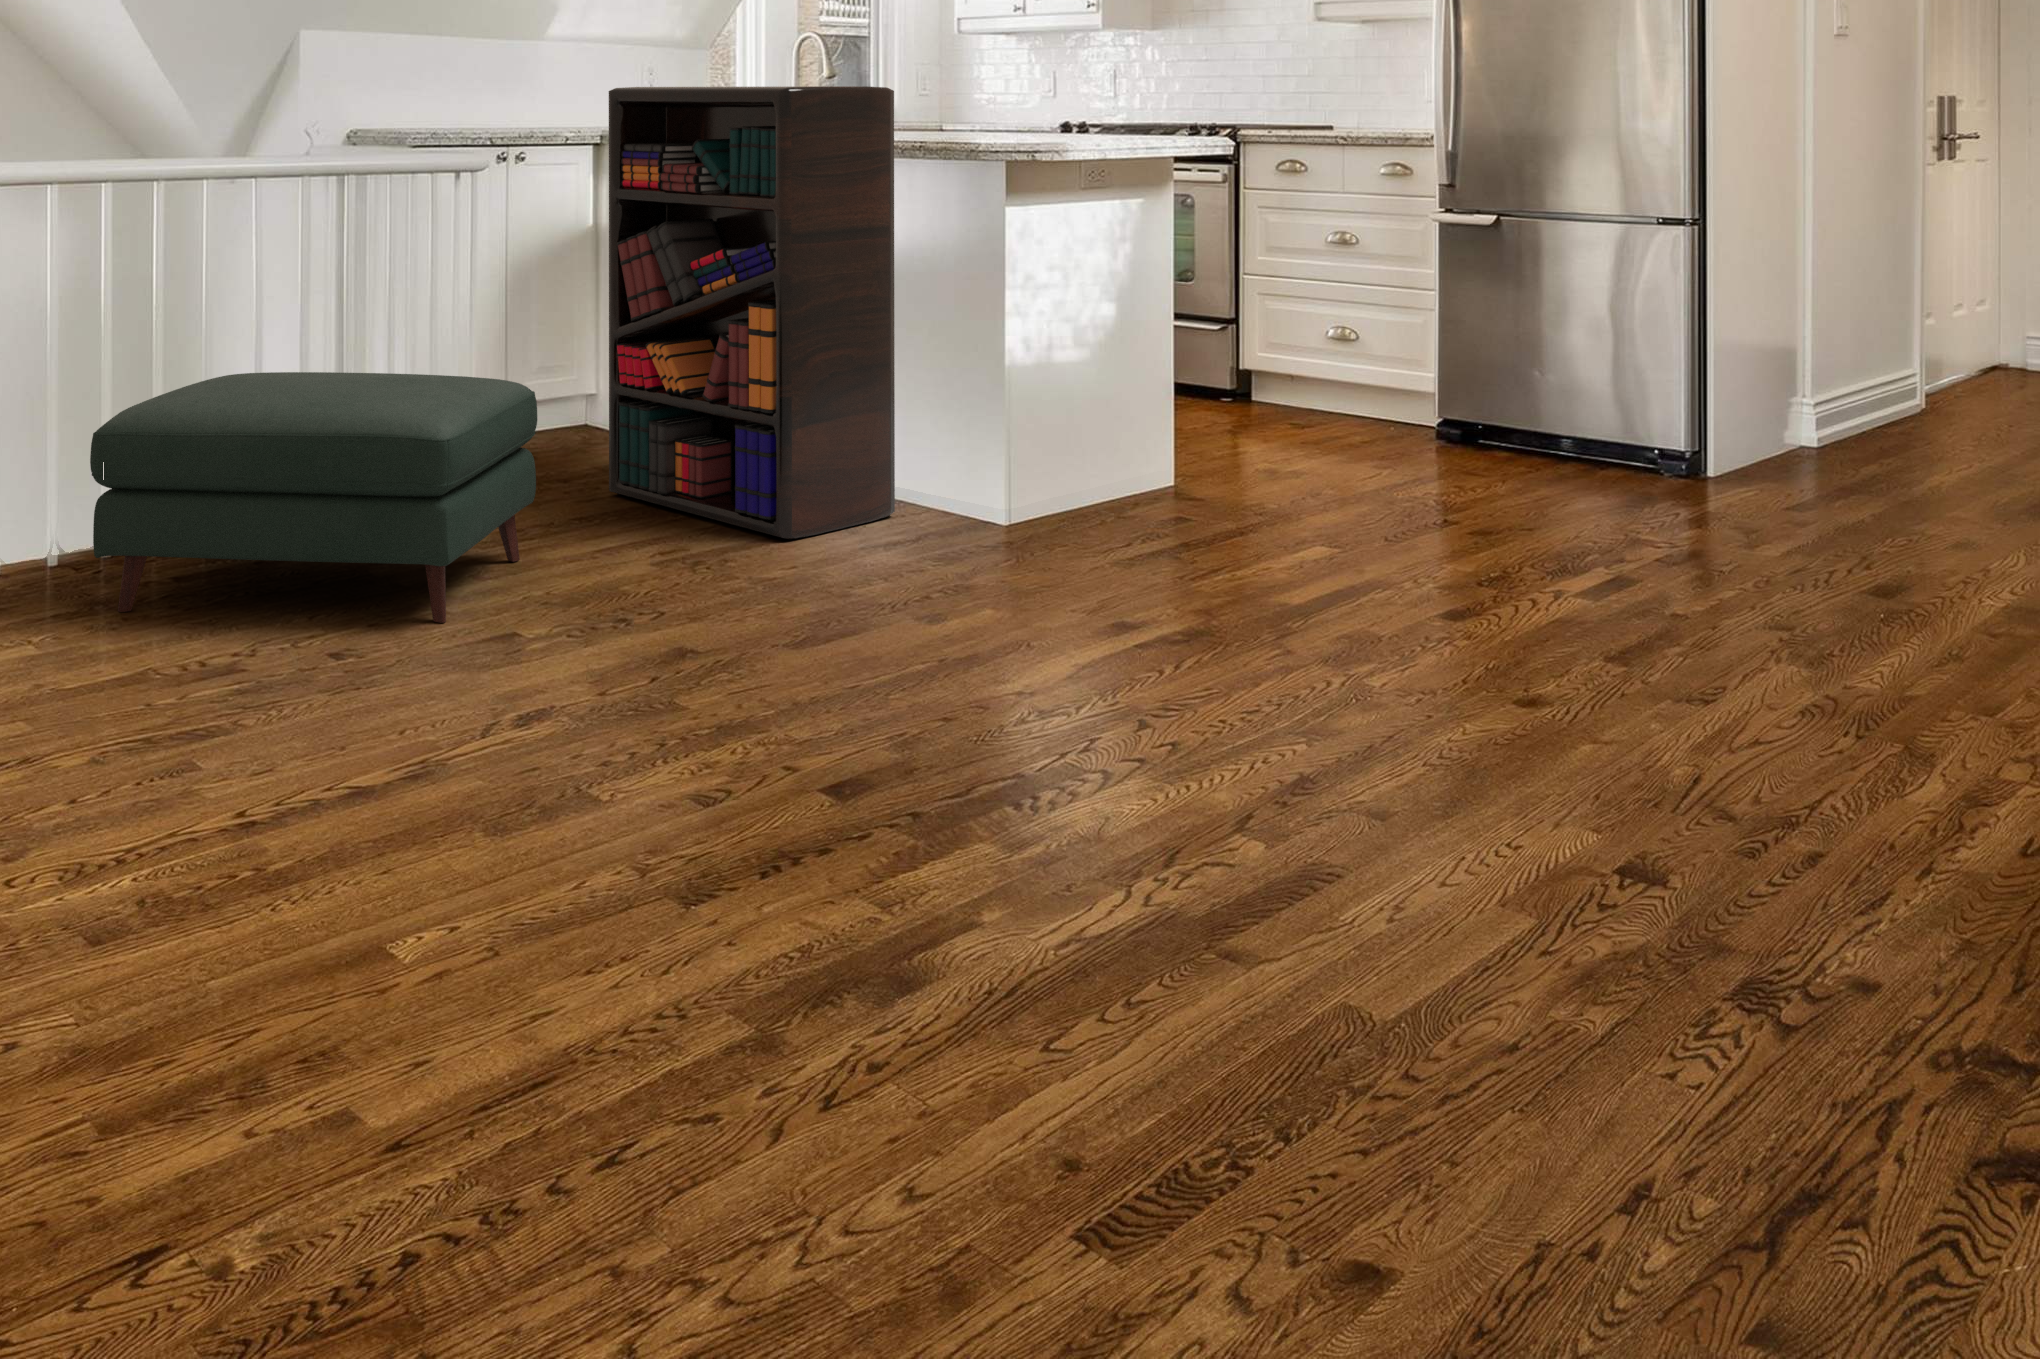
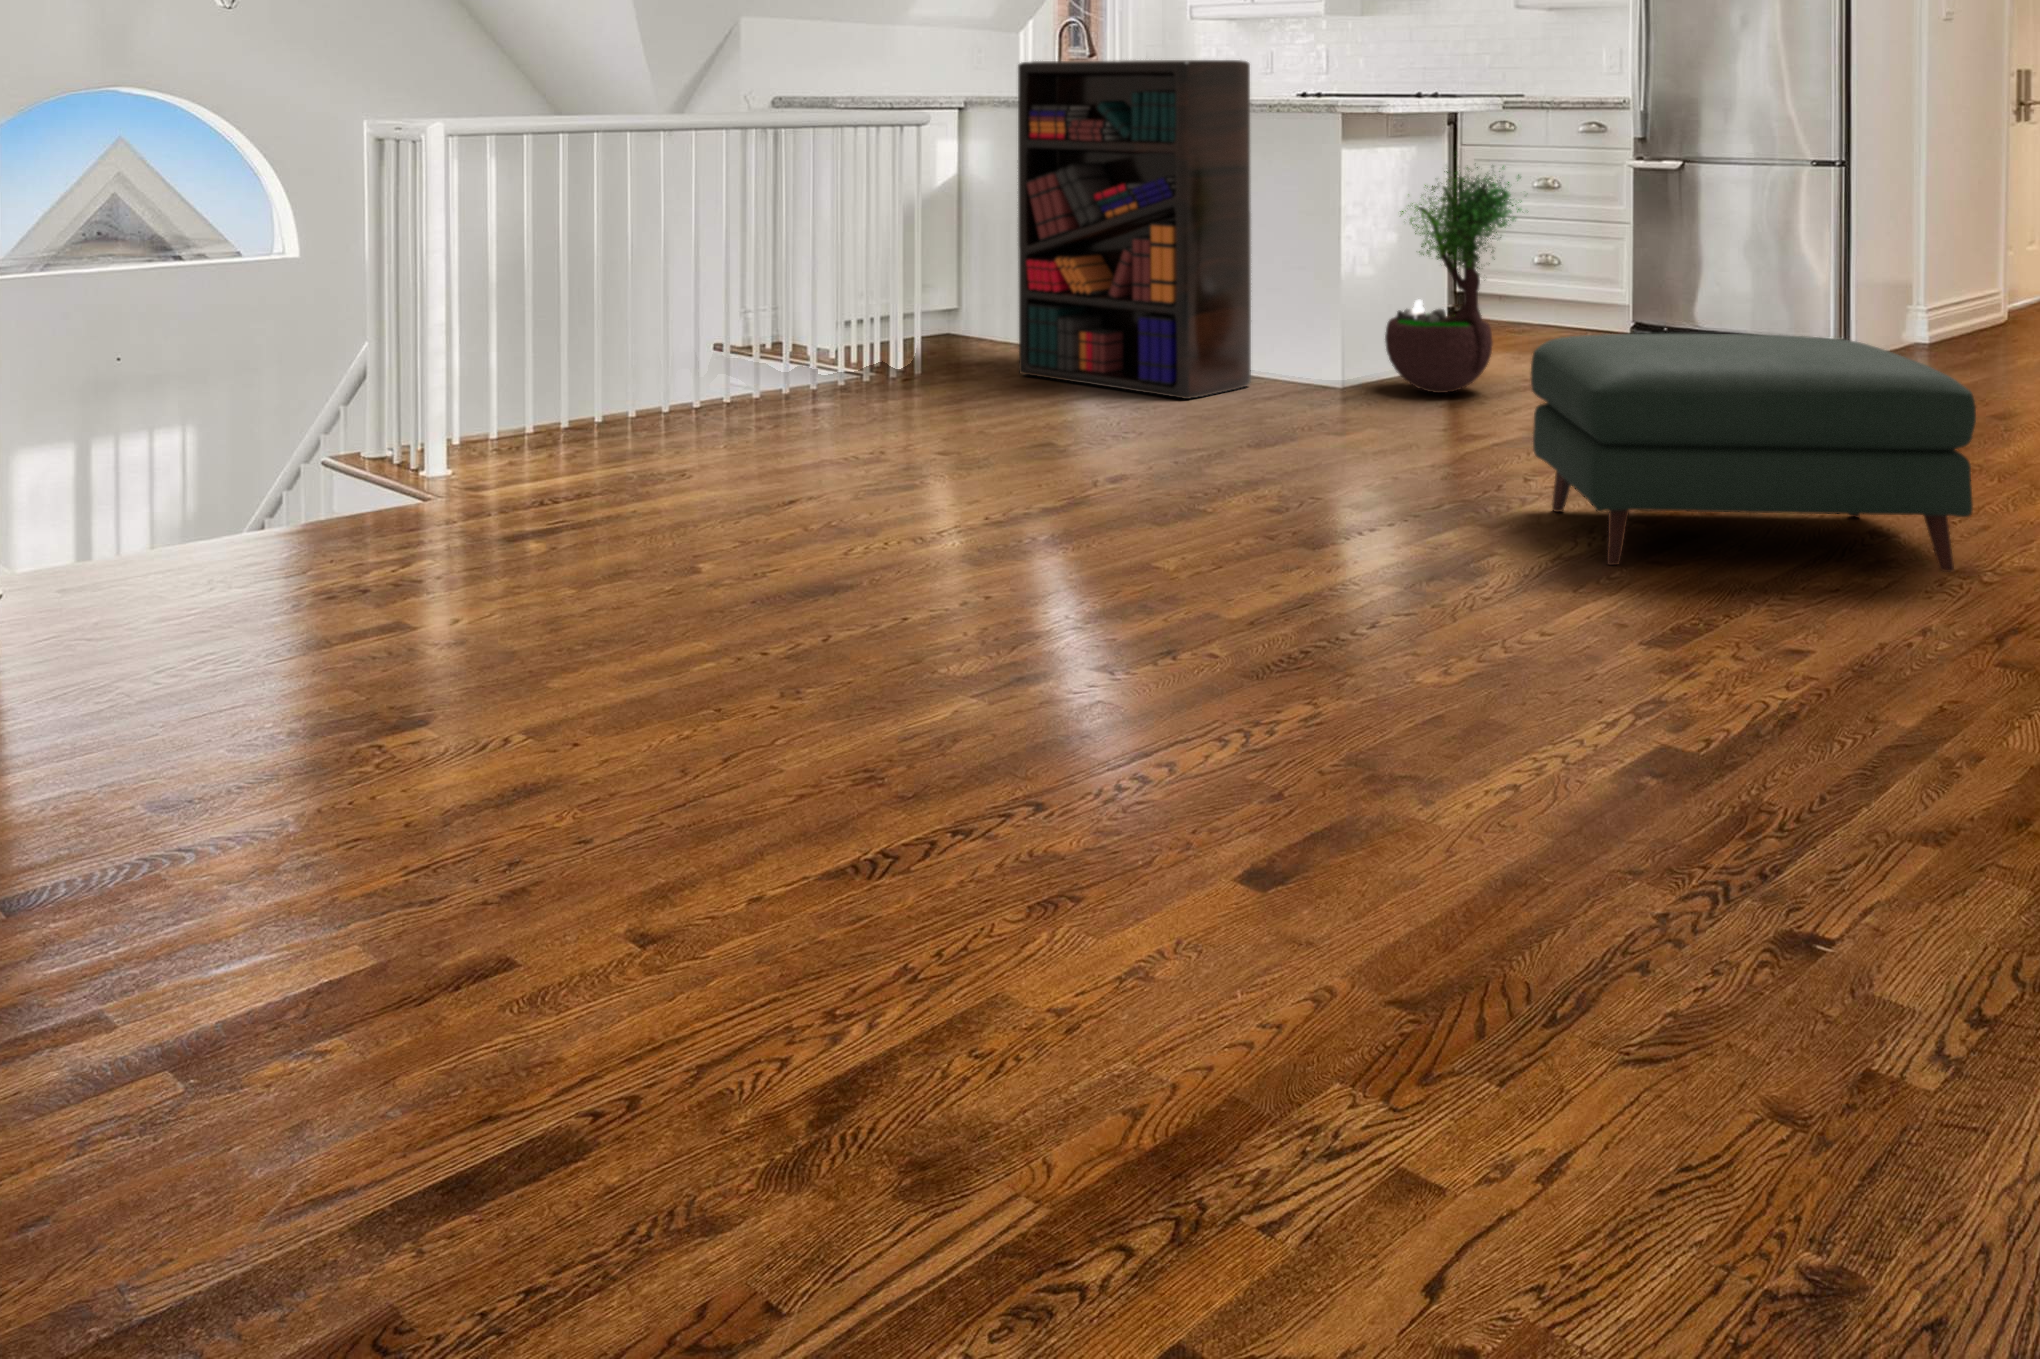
potted tree: none [1065,210,1252,531] -> present [1385,153,1522,393]
ottoman: present [90,372,537,623] -> present [1531,334,1976,572]

